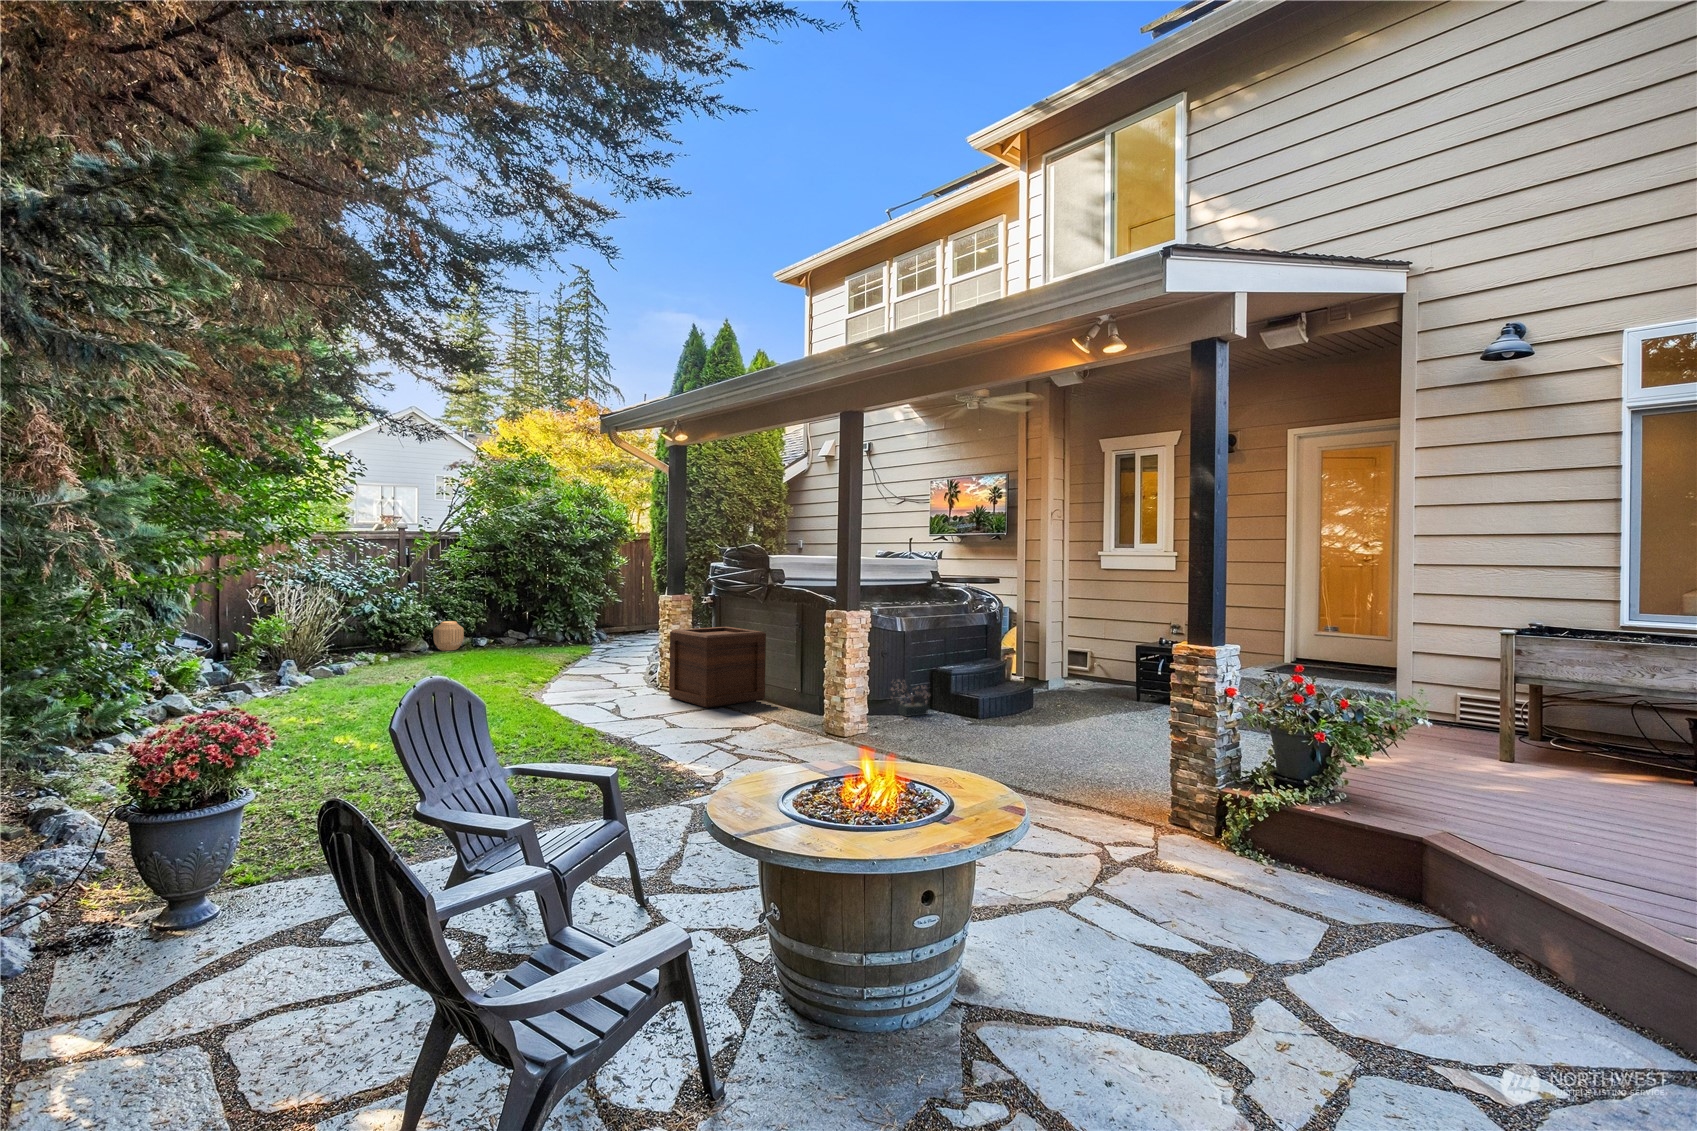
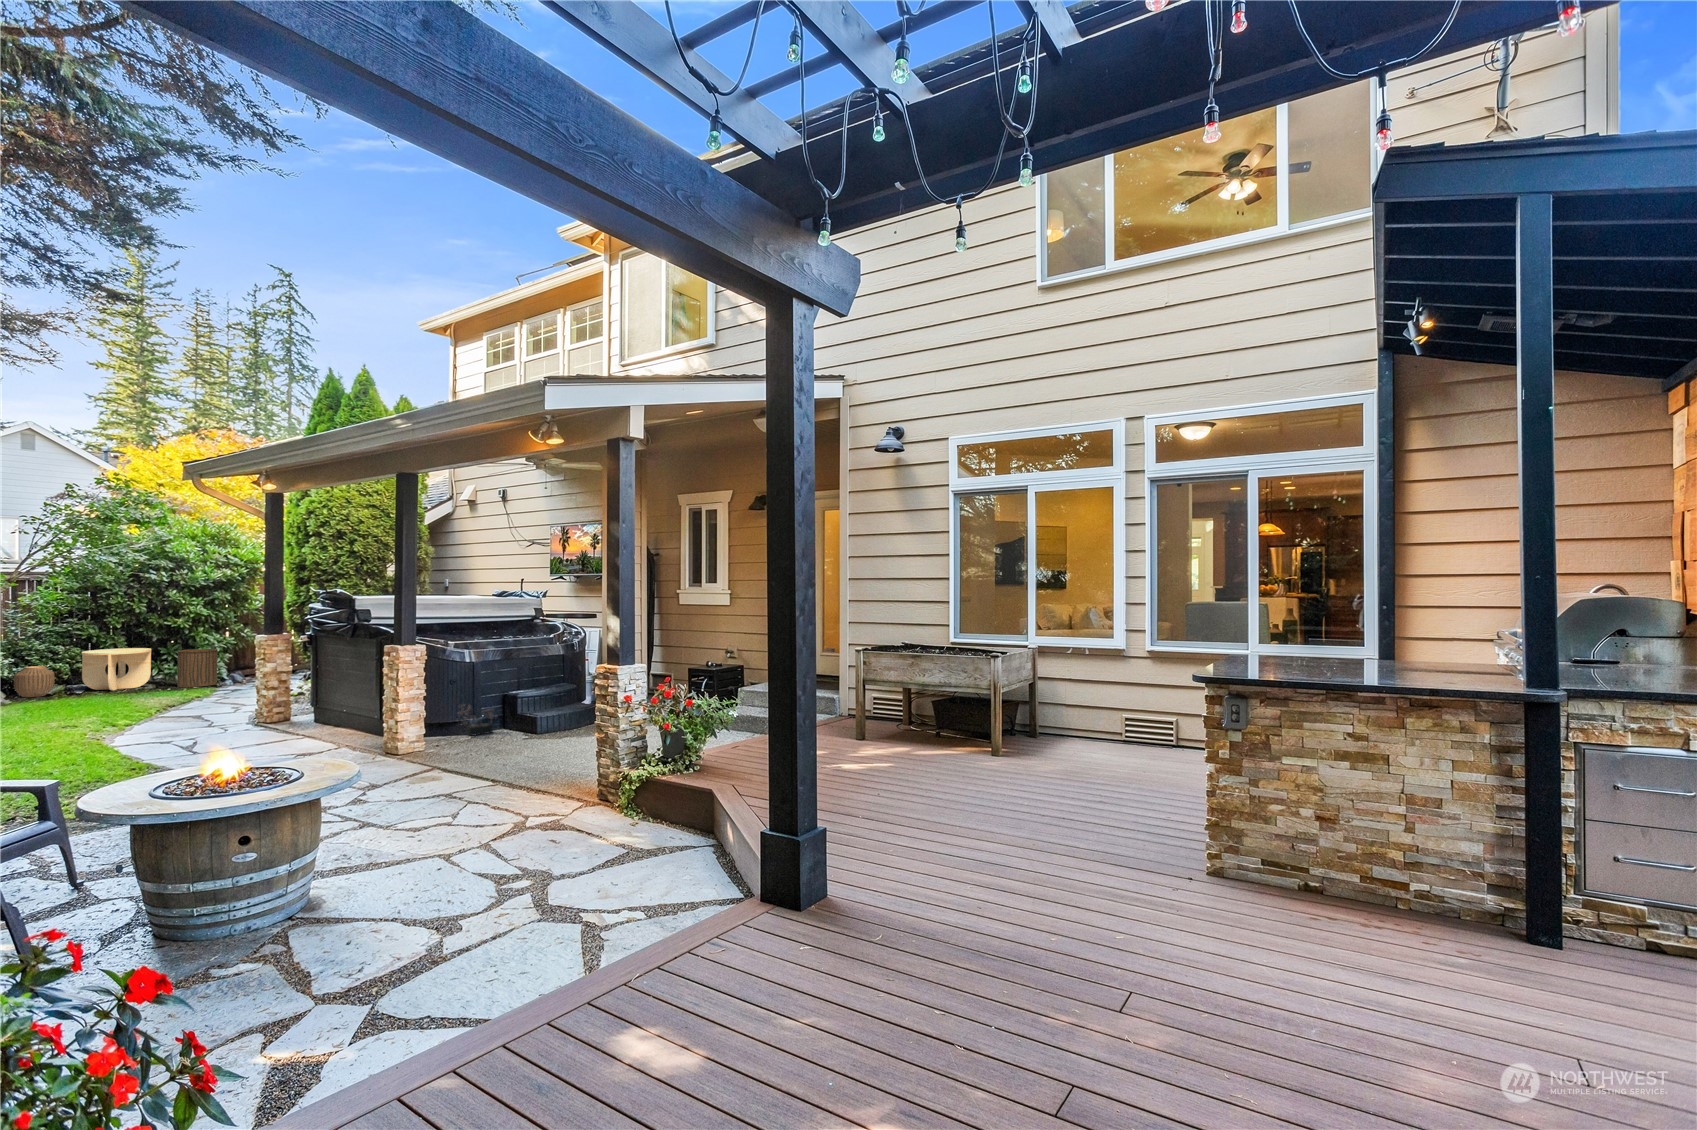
side table: none [483,607,538,647] -> present [82,648,151,690]
stool: none [559,610,592,647] -> present [177,649,217,687]
wooden crate: present [669,627,766,708] -> none [250,663,350,739]

